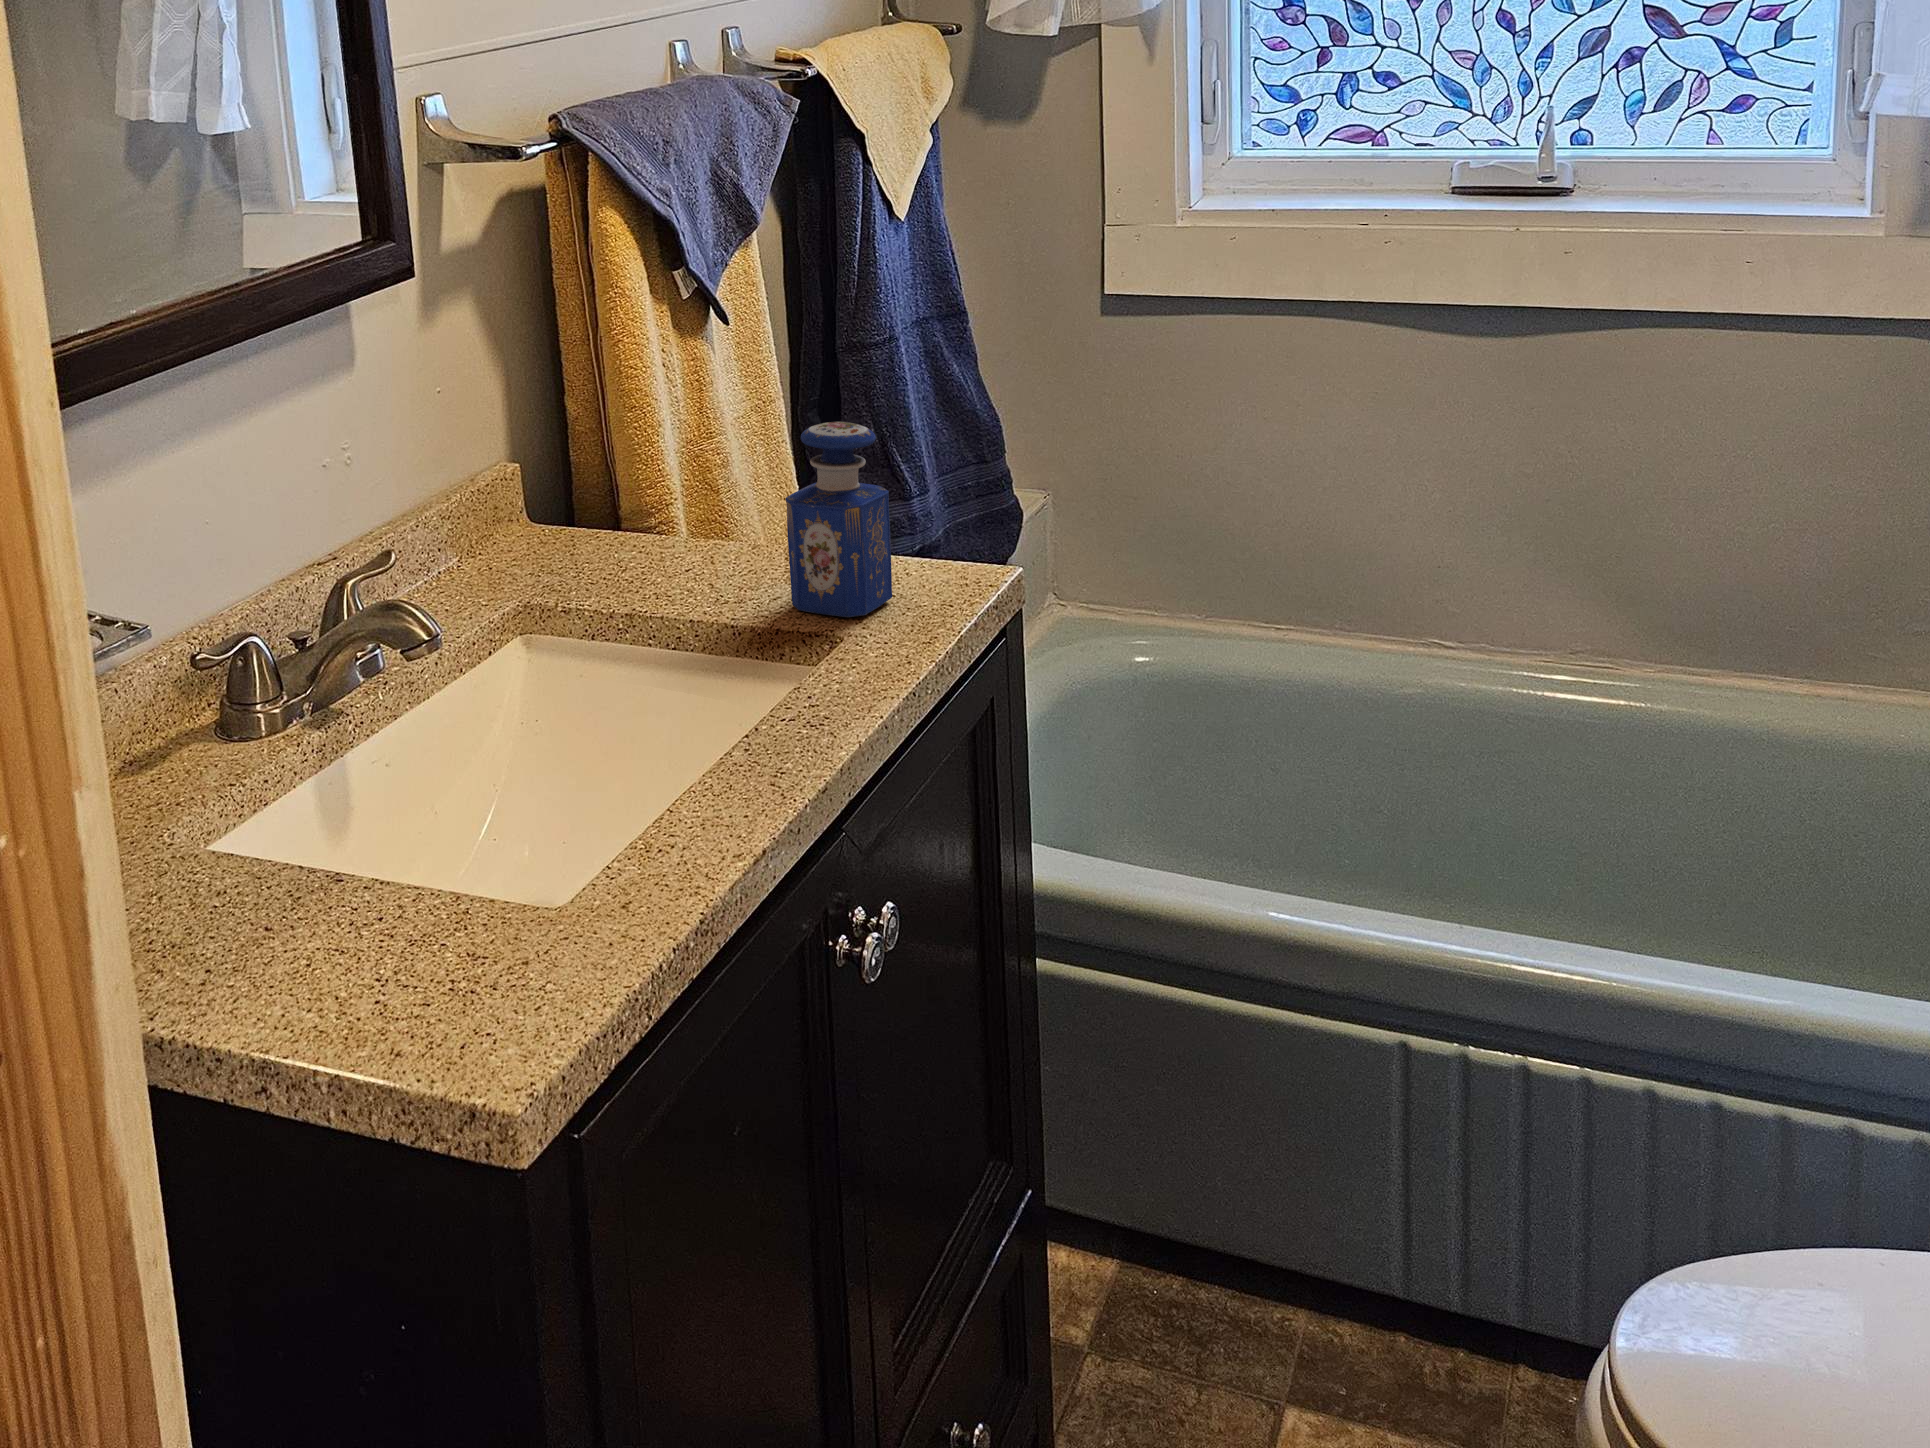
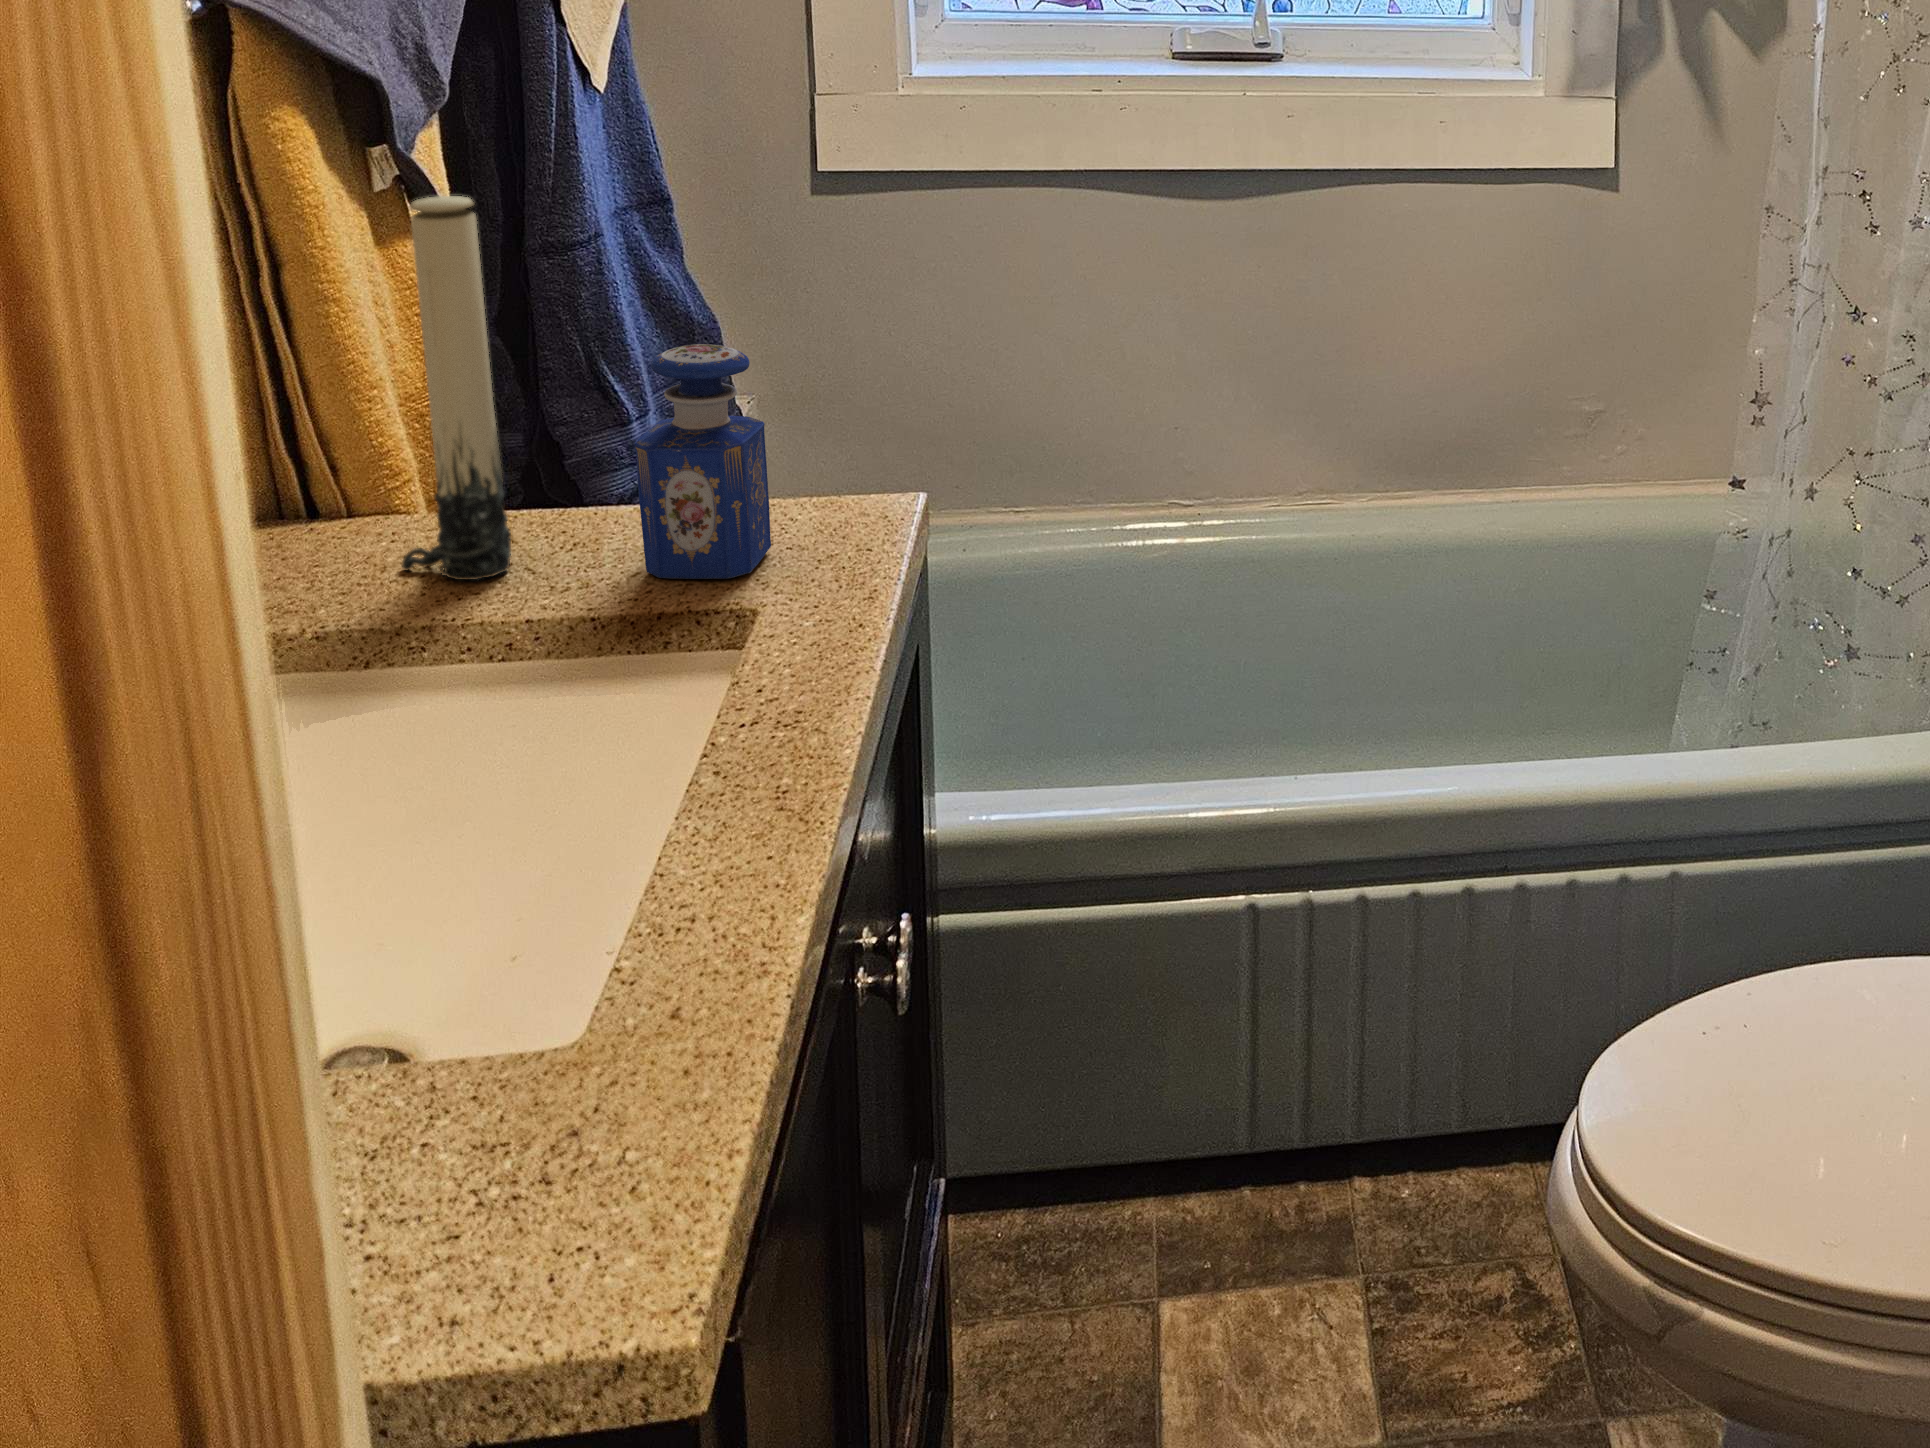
candle: none [633,294,704,594] -> present [402,196,511,580]

